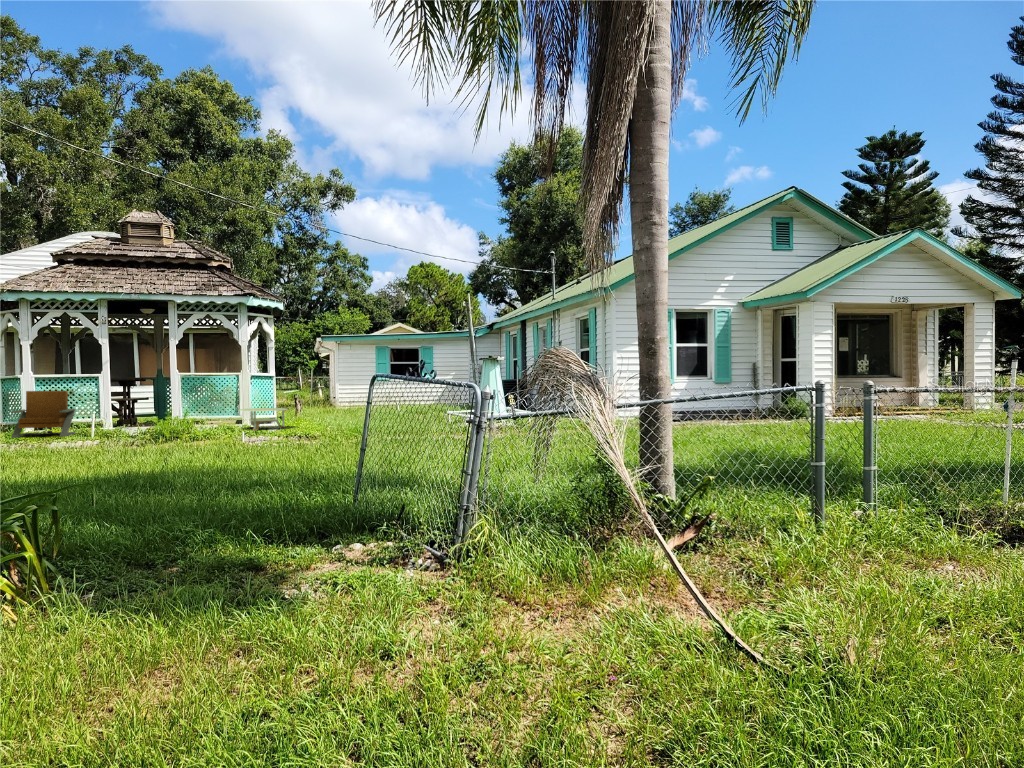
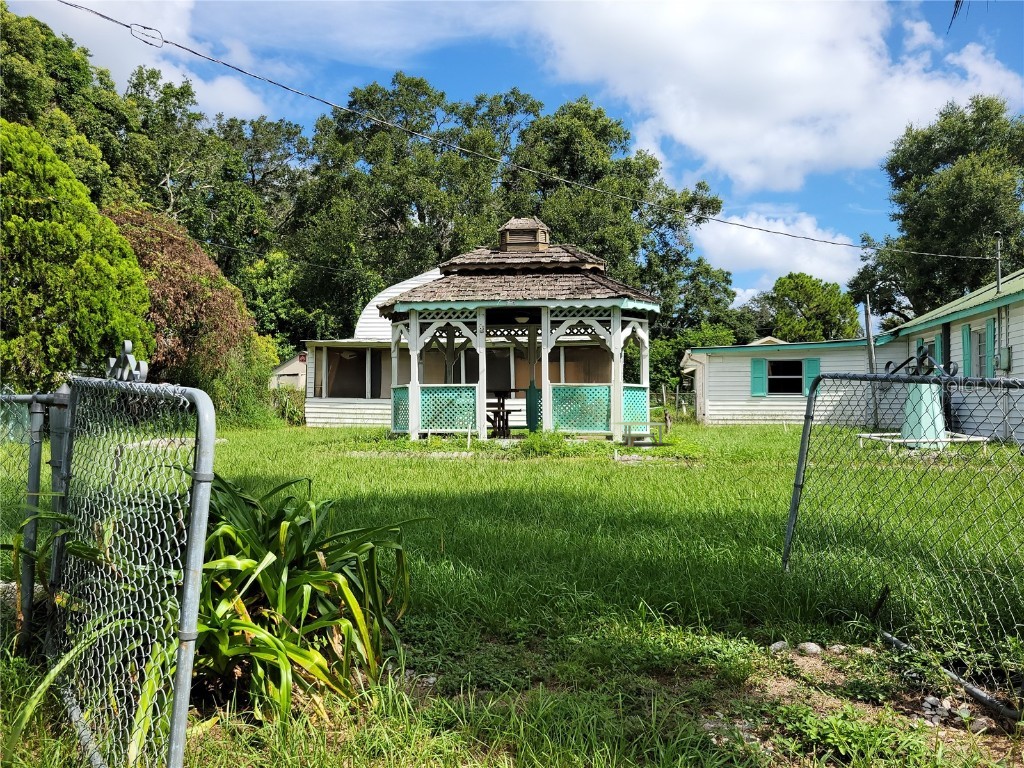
lounge chair: present [11,391,75,438] -> none [395,399,453,446]

